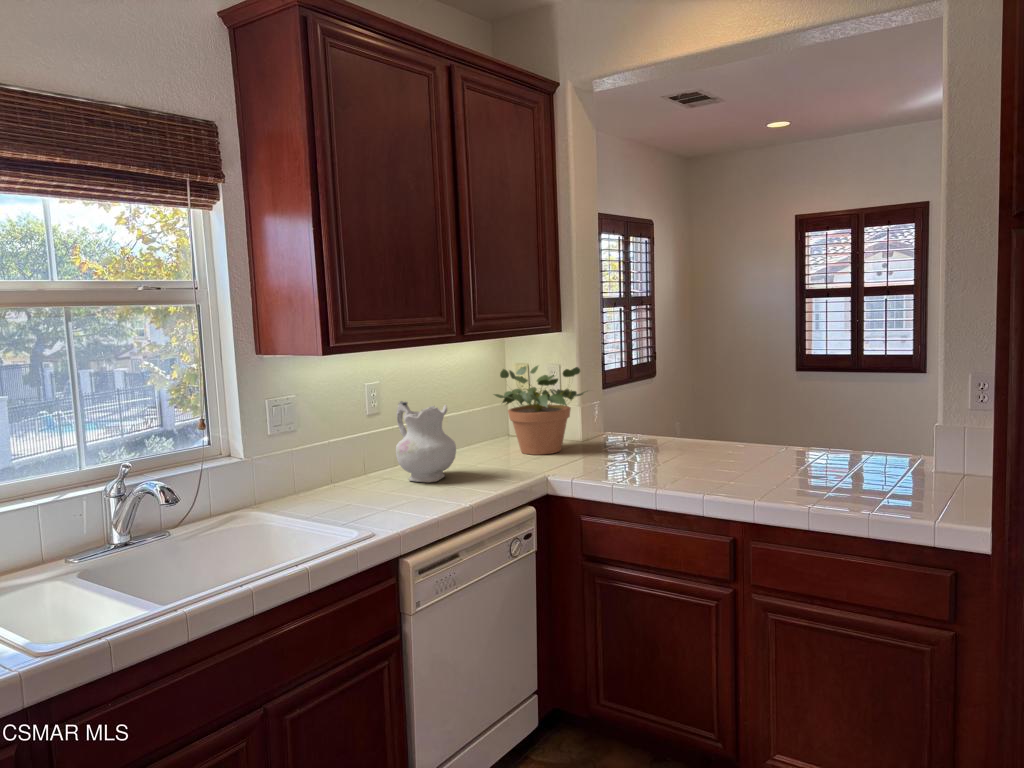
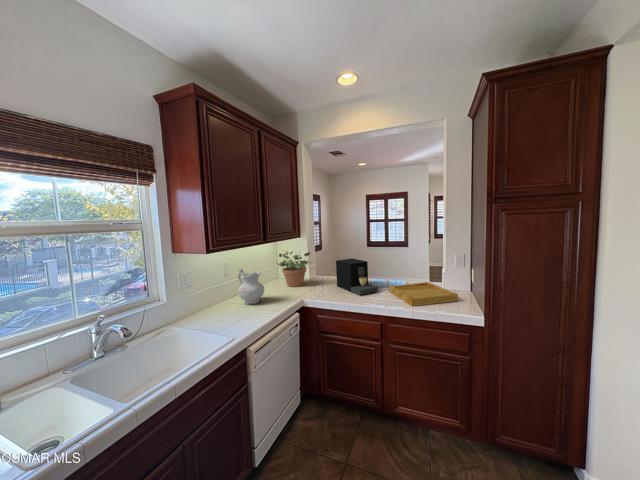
coffee maker: none [644,386,747,476] -> present [336,258,378,295]
tray: none [777,453,957,504] -> present [389,282,458,306]

